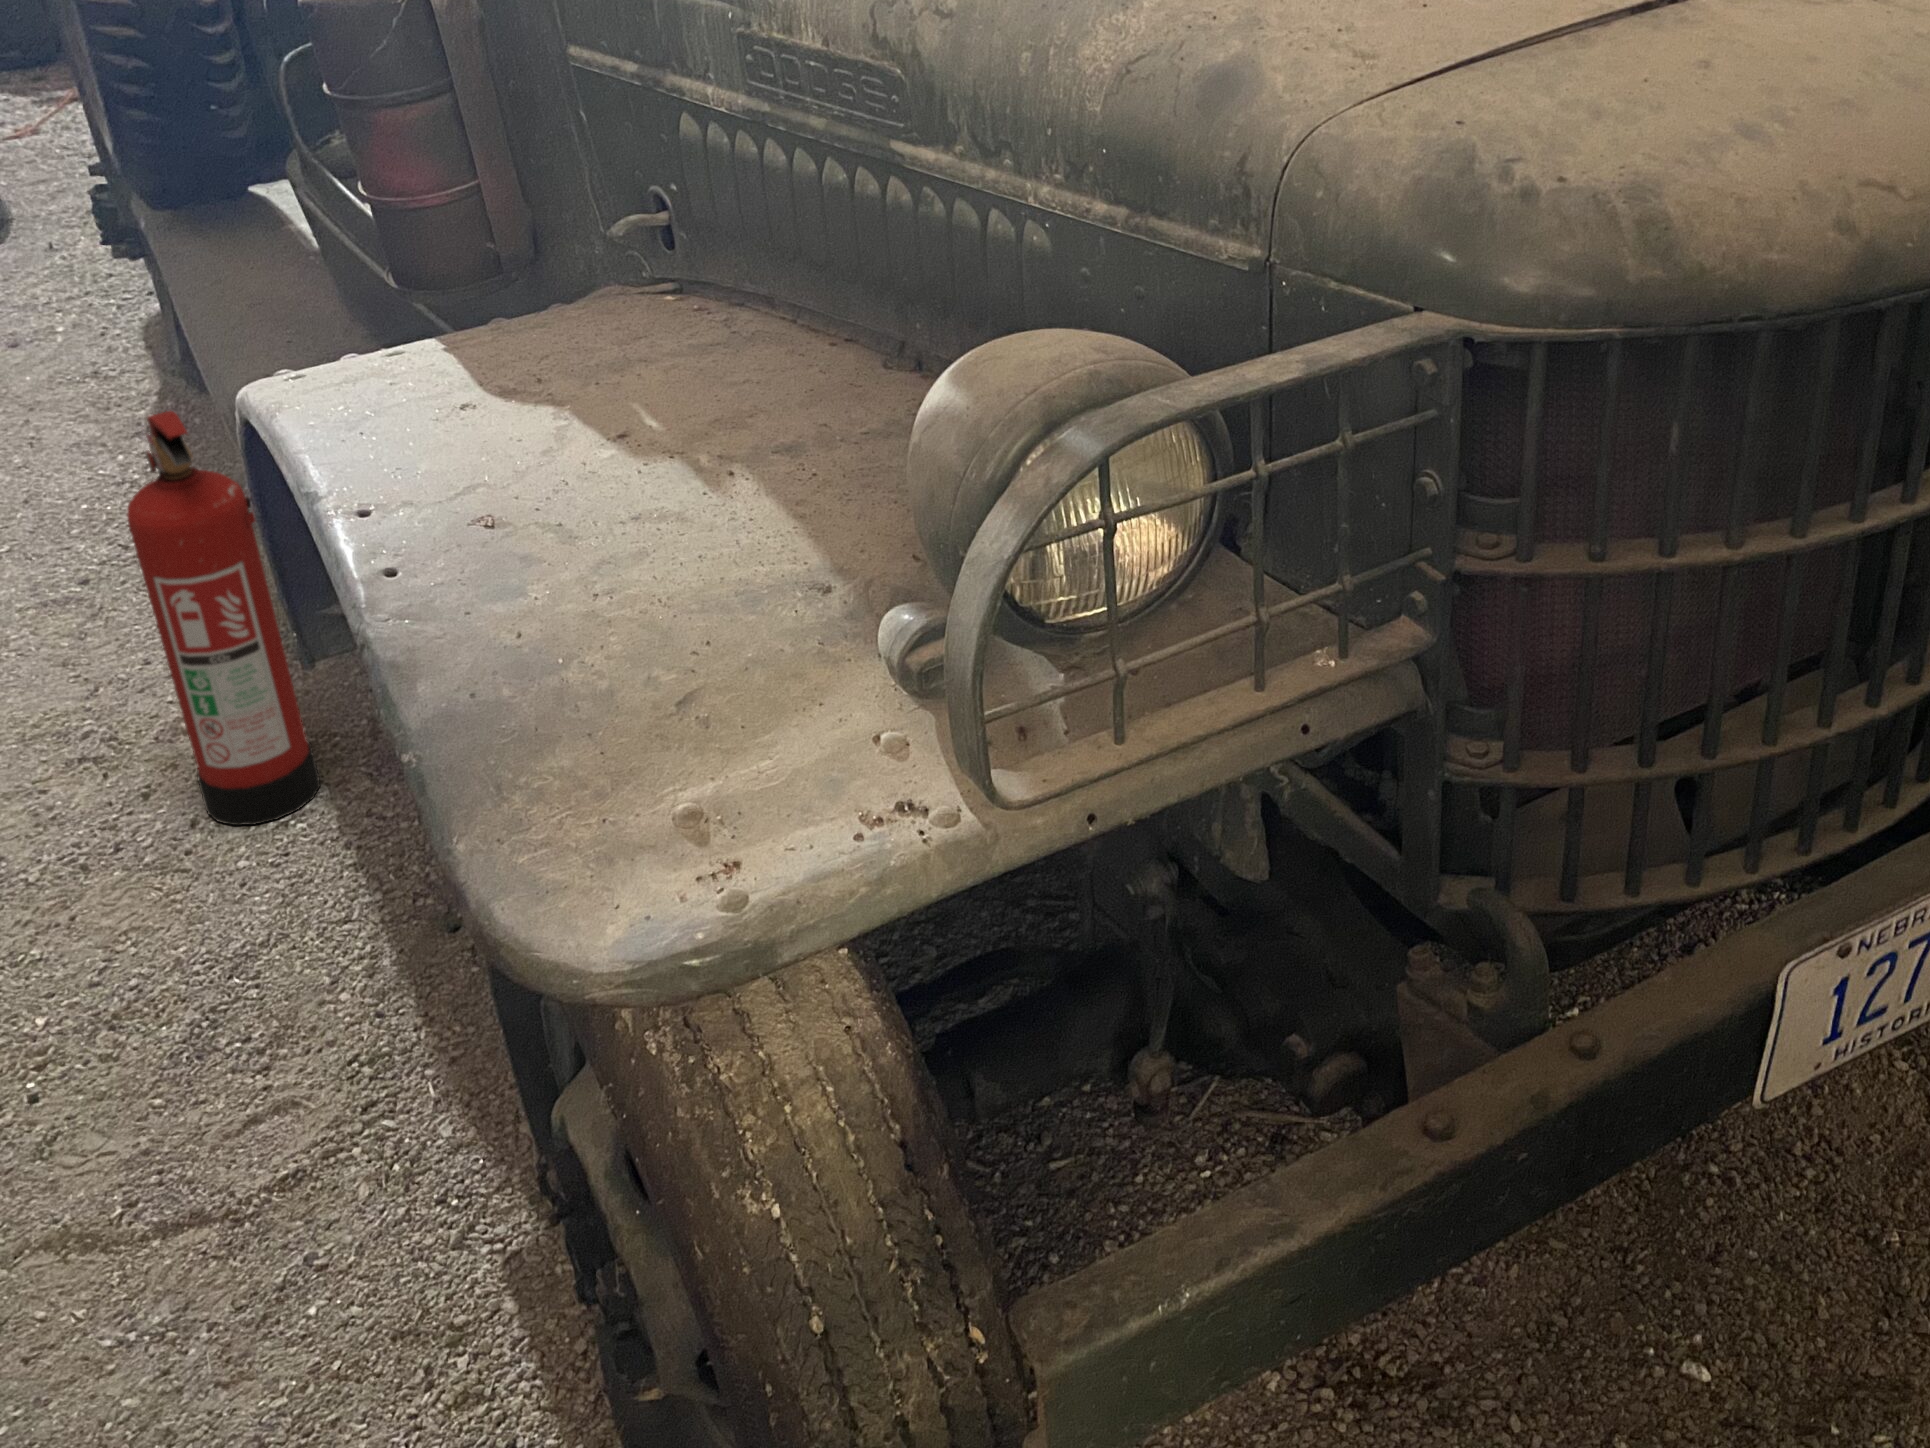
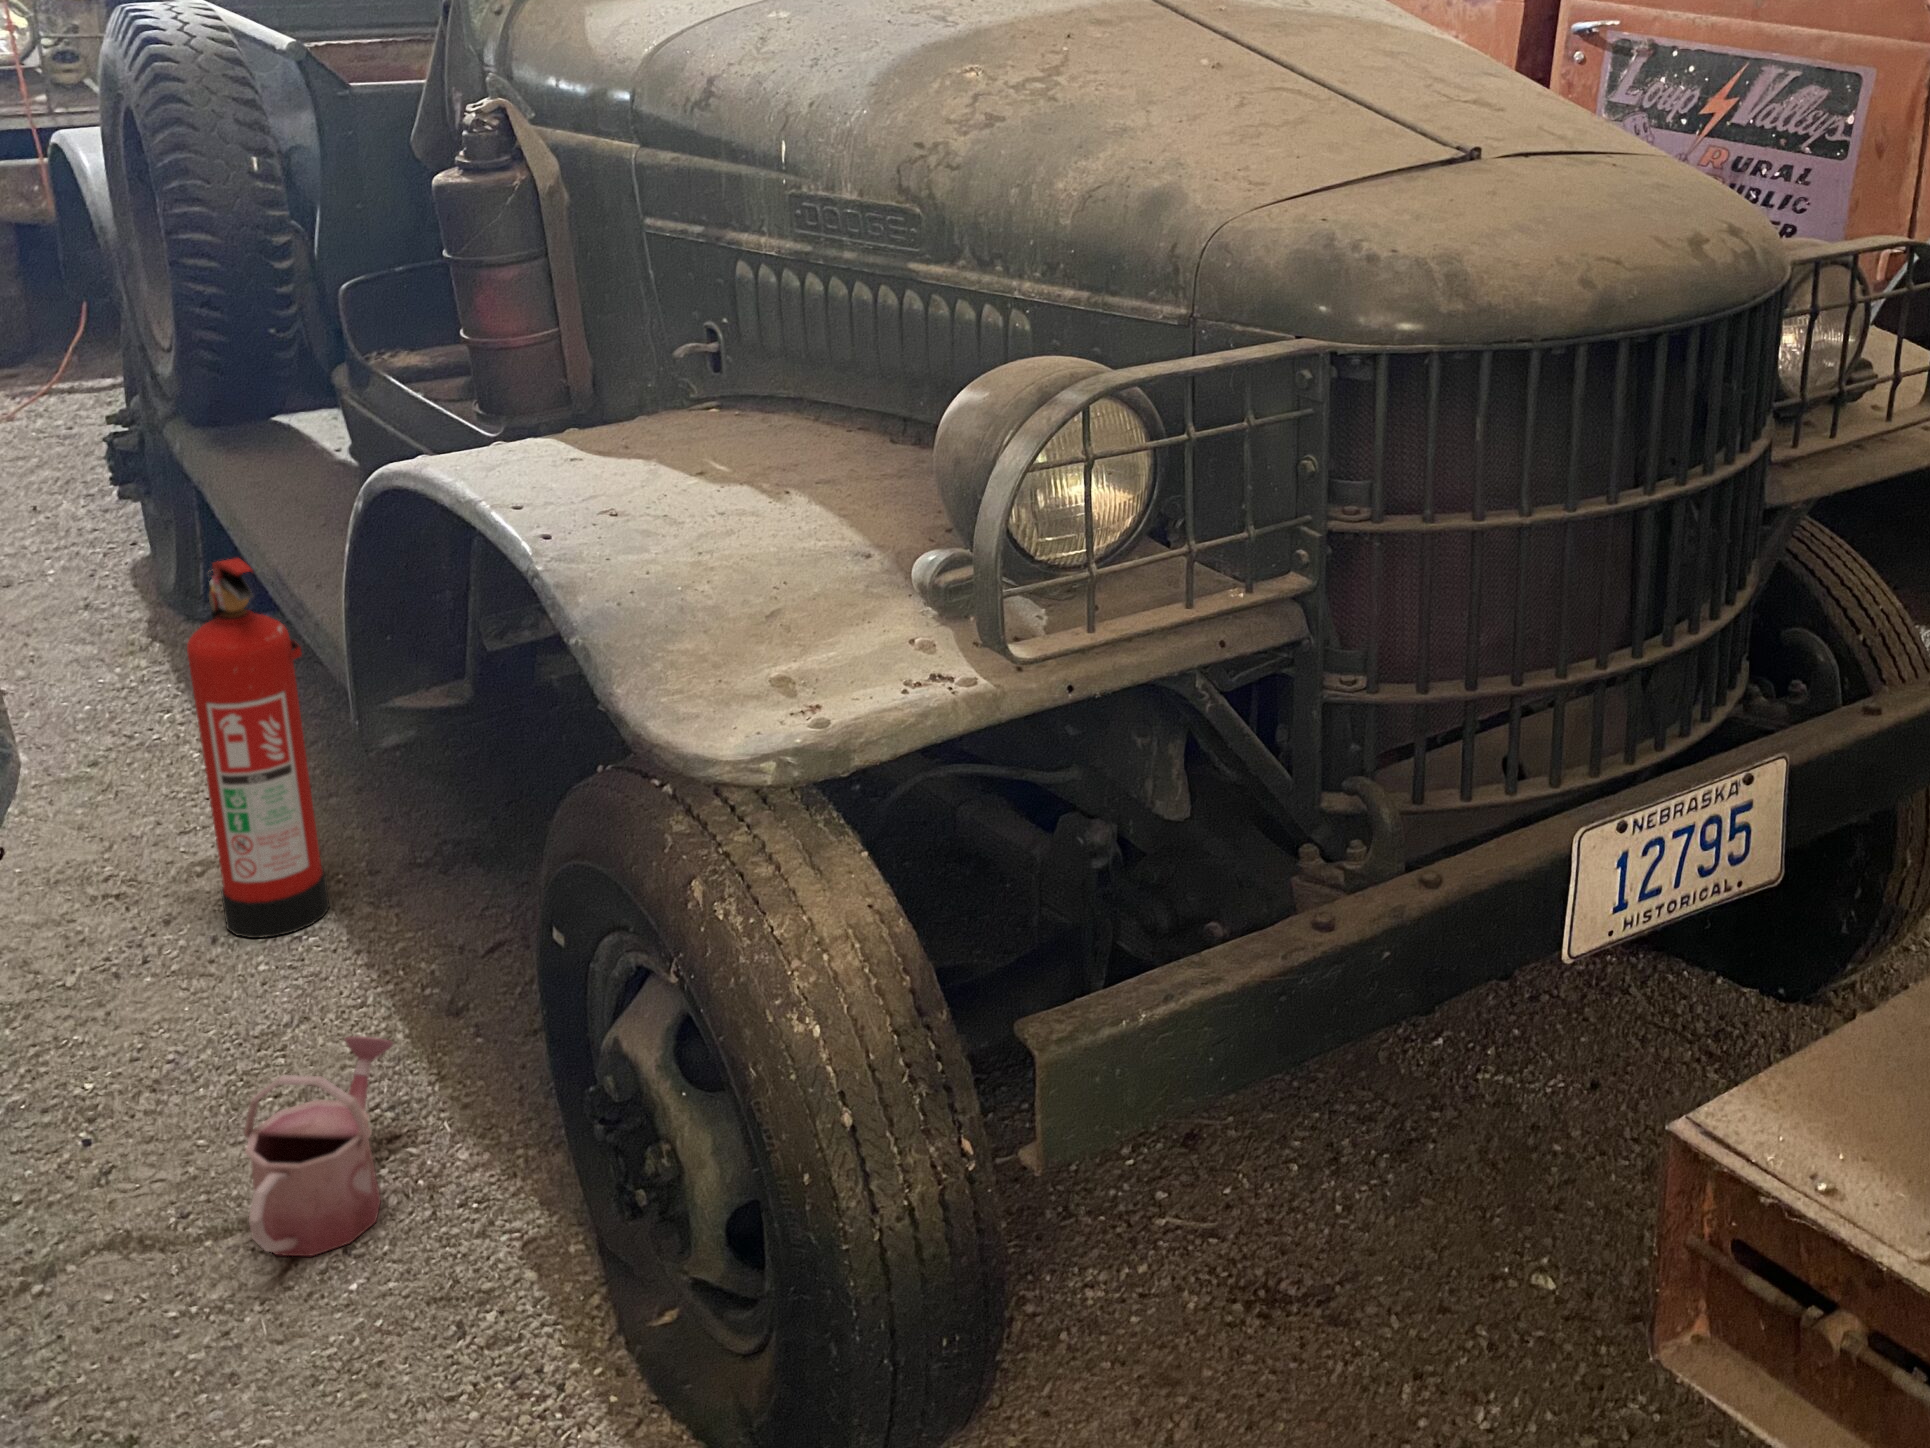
watering can: none [185,1005,359,1271] -> present [244,1036,393,1256]

